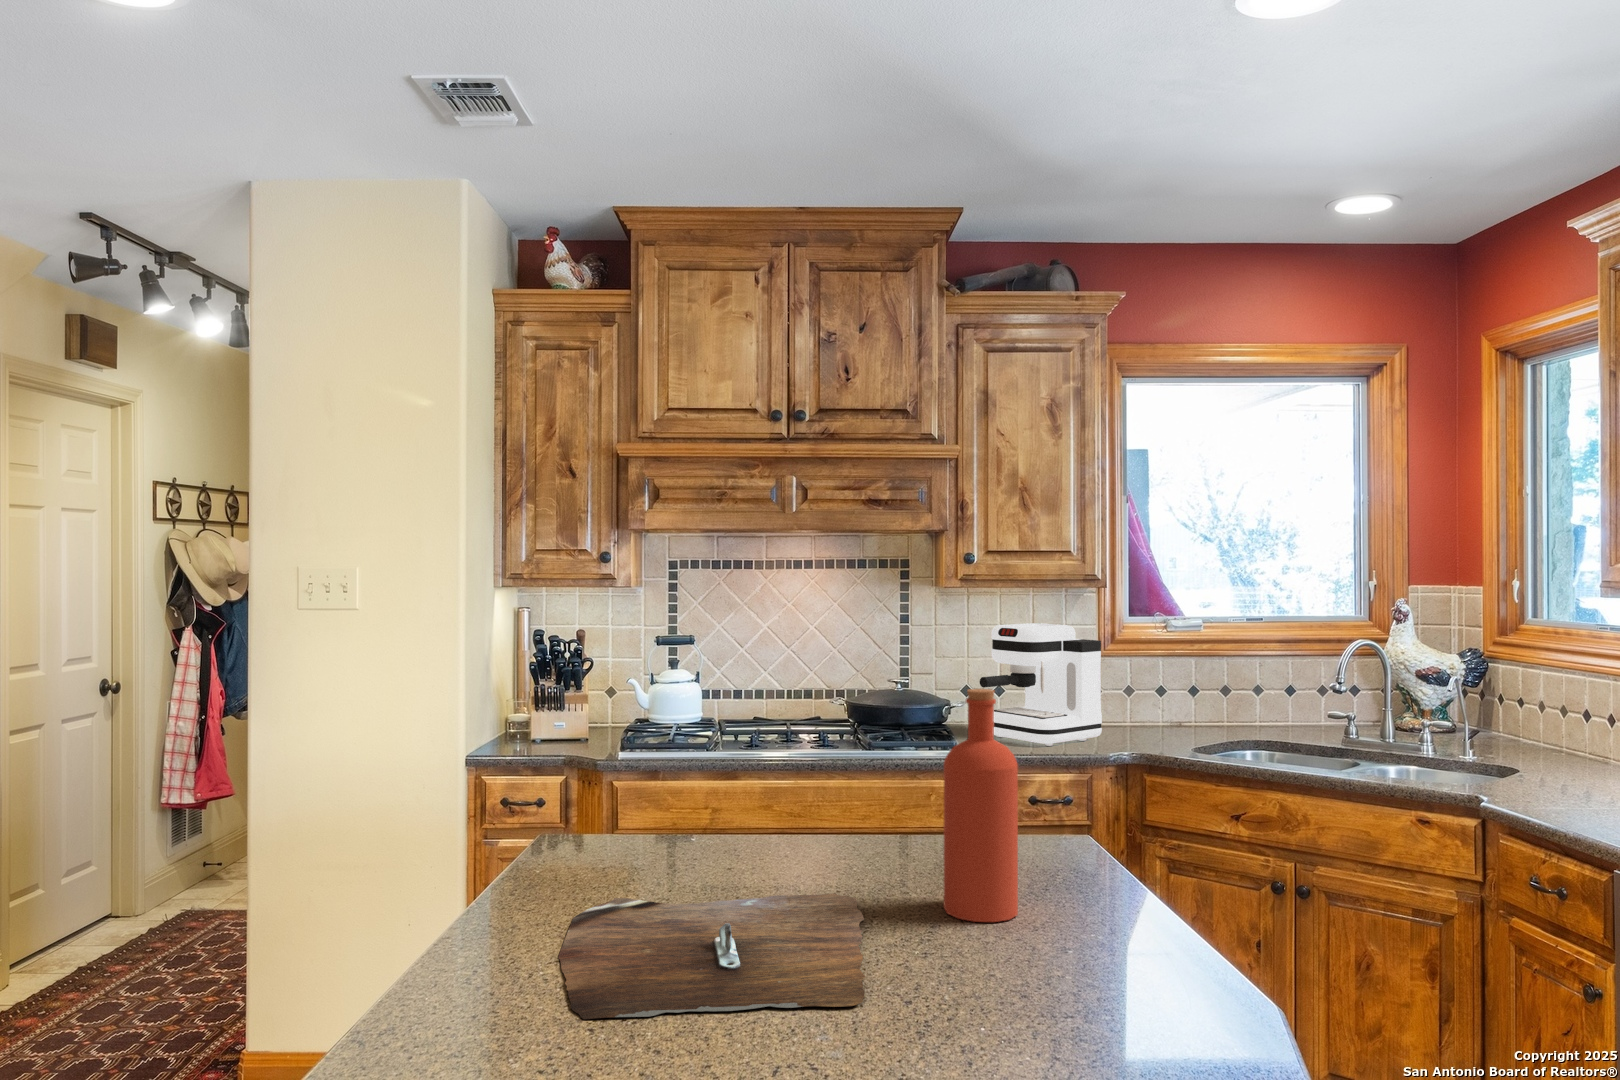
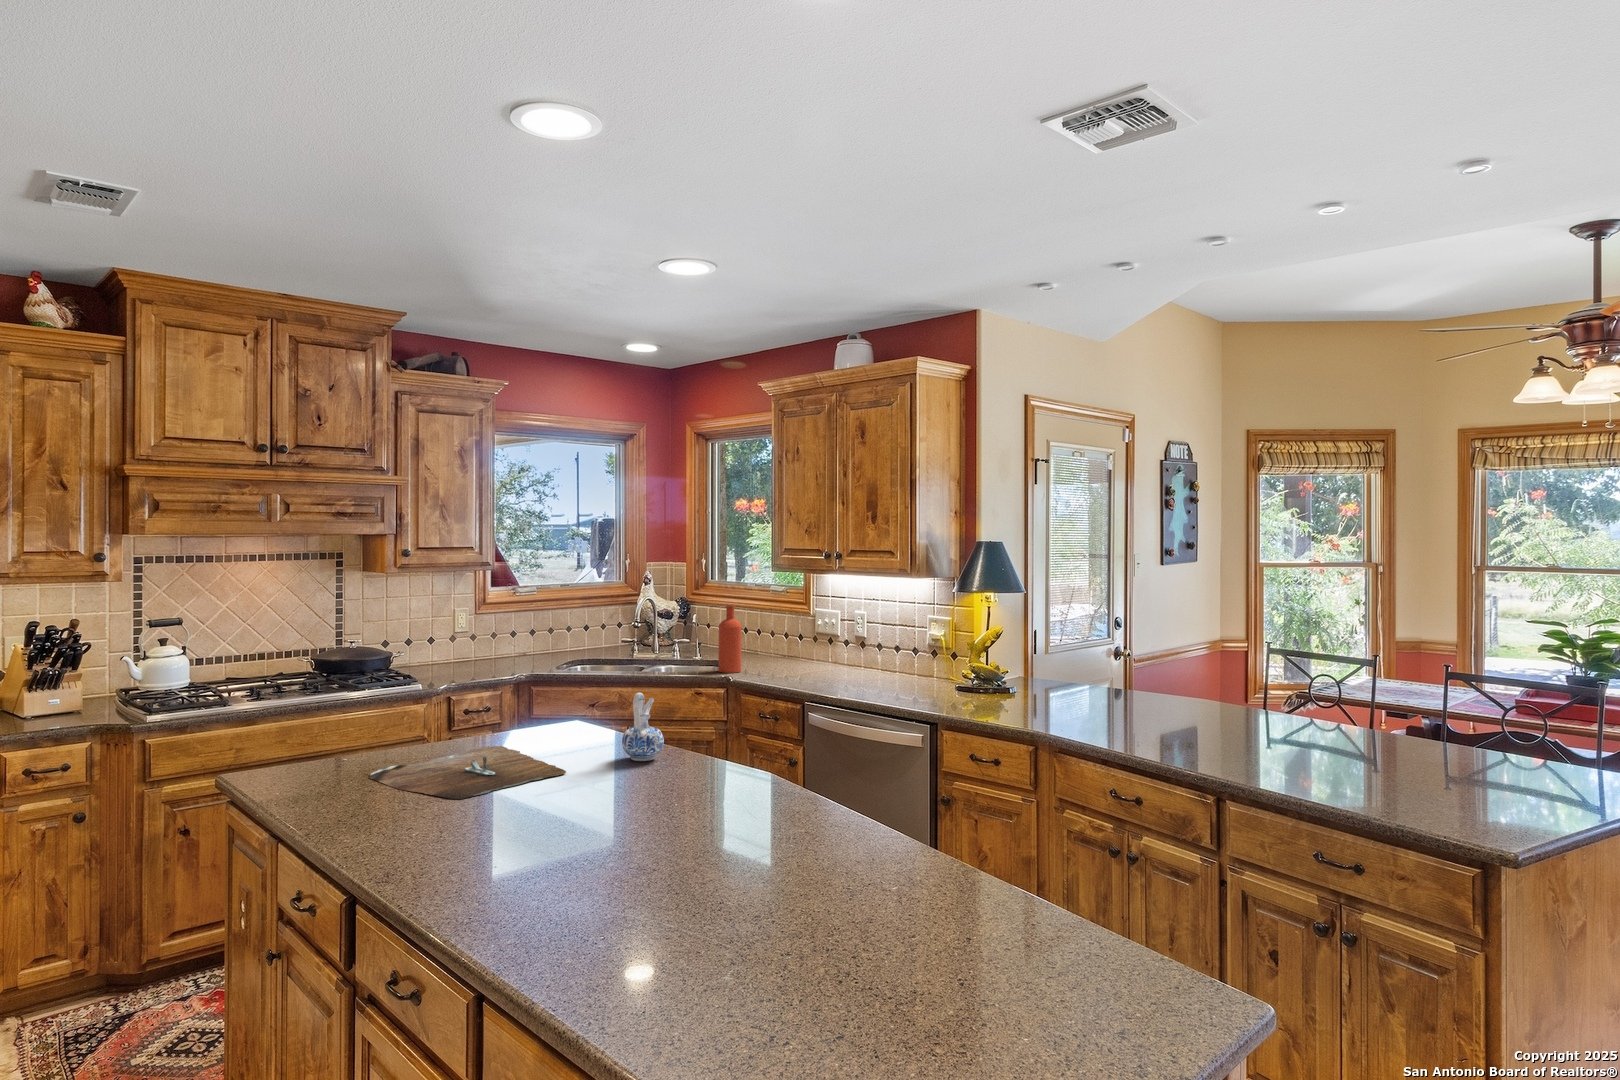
coffee maker: present [980,623,1102,746] -> none [414,595,491,675]
bottle: present [944,689,1018,922] -> present [718,603,742,673]
ceramic pitcher: none [1022,843,1126,1018] -> present [622,693,664,761]

